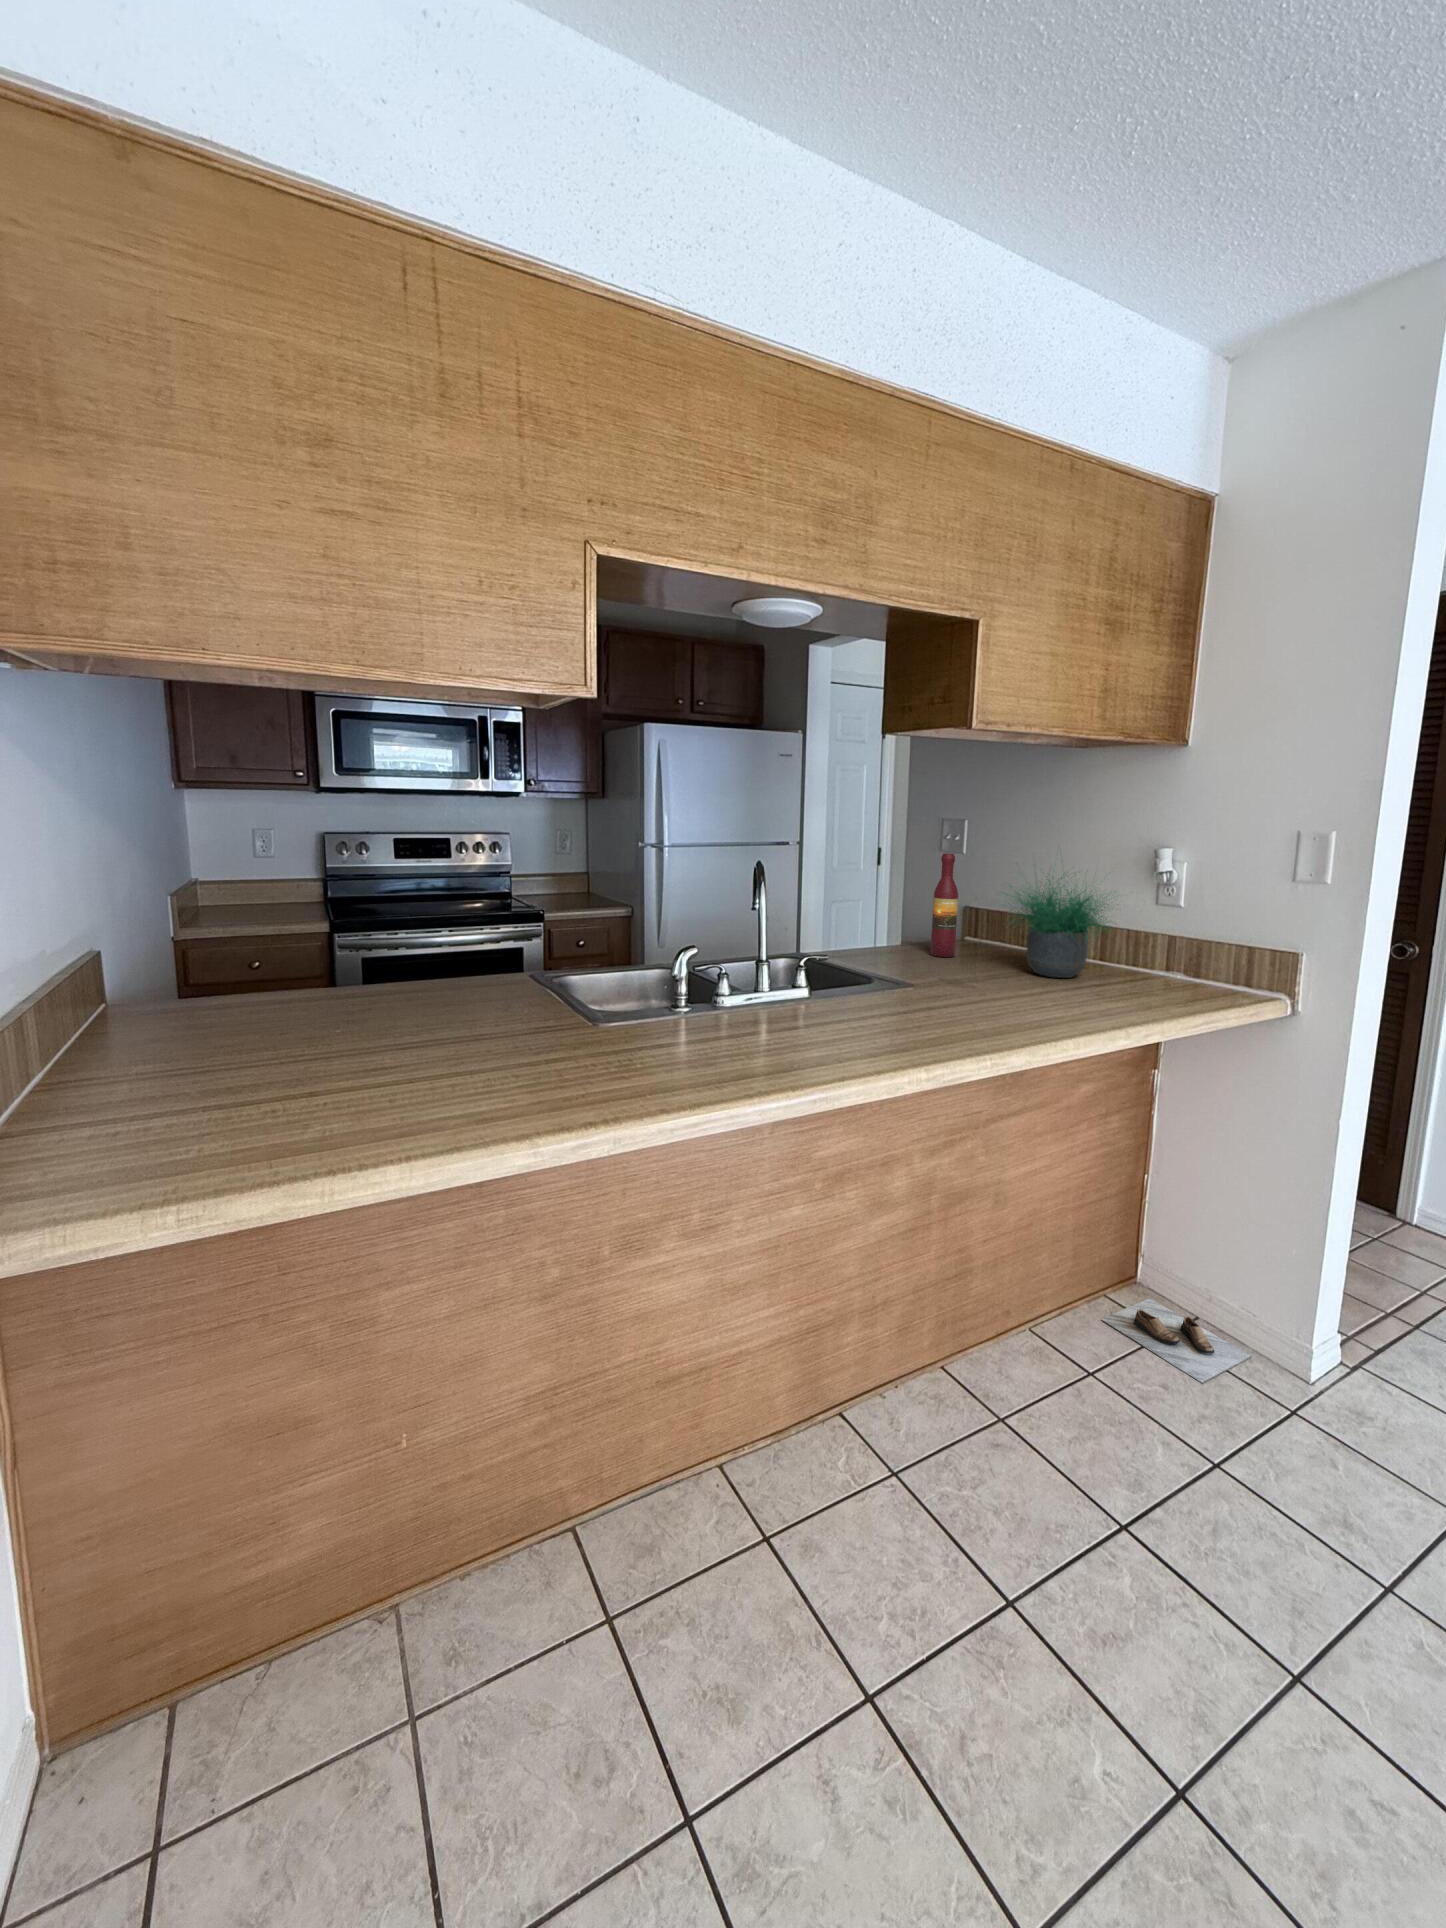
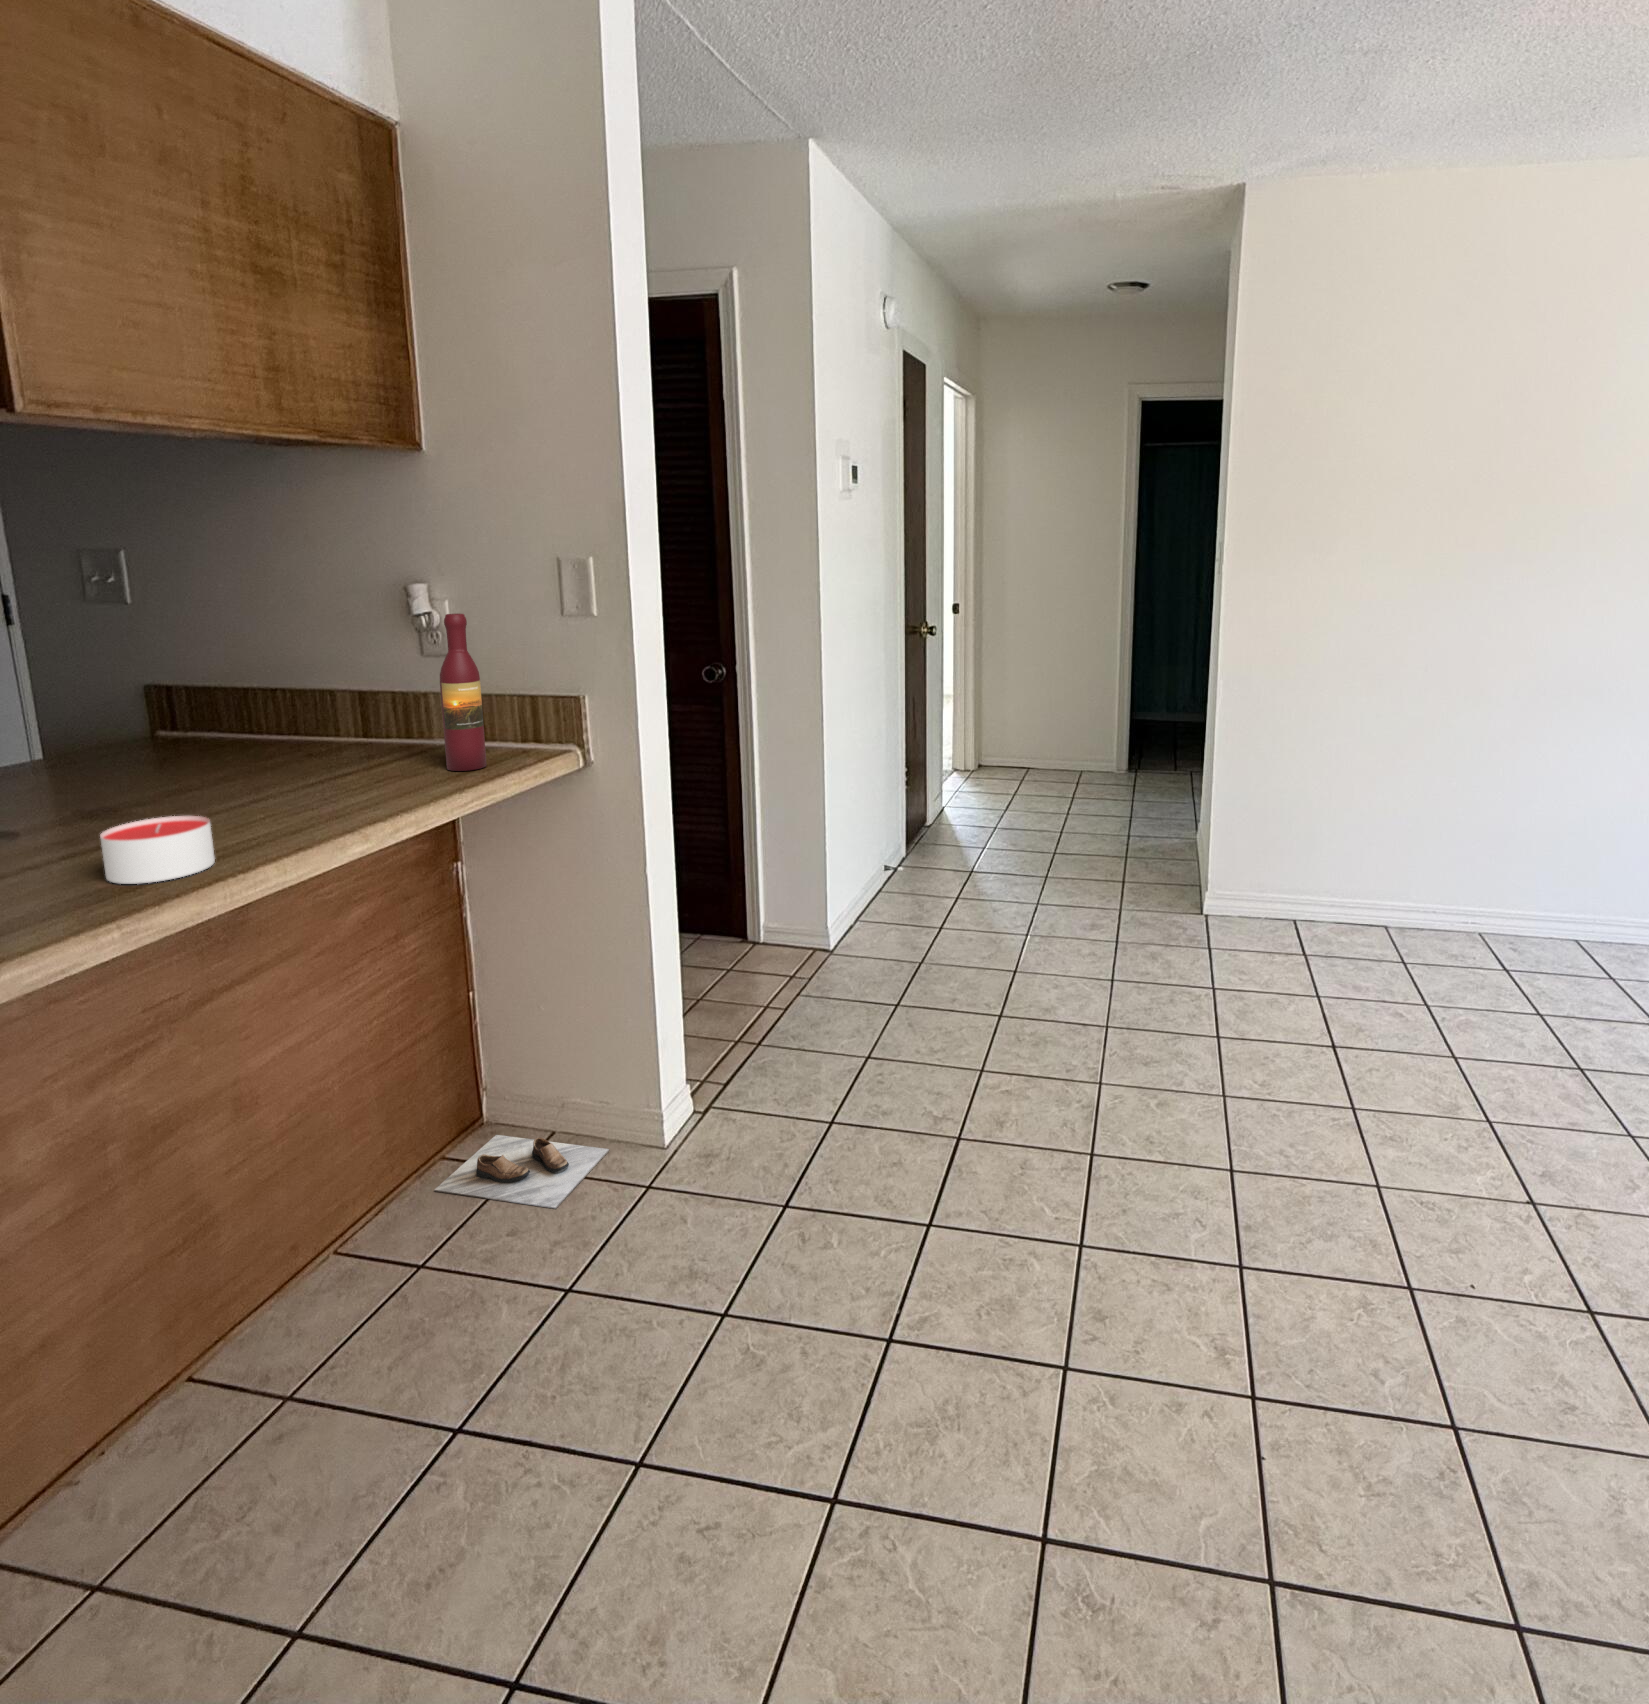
wine bottle: present [930,853,958,957] -> present [440,613,487,771]
potted plant: present [1007,874,1110,978] -> none [159,586,393,774]
candle: none [969,990,1032,1033] -> present [100,816,215,884]

